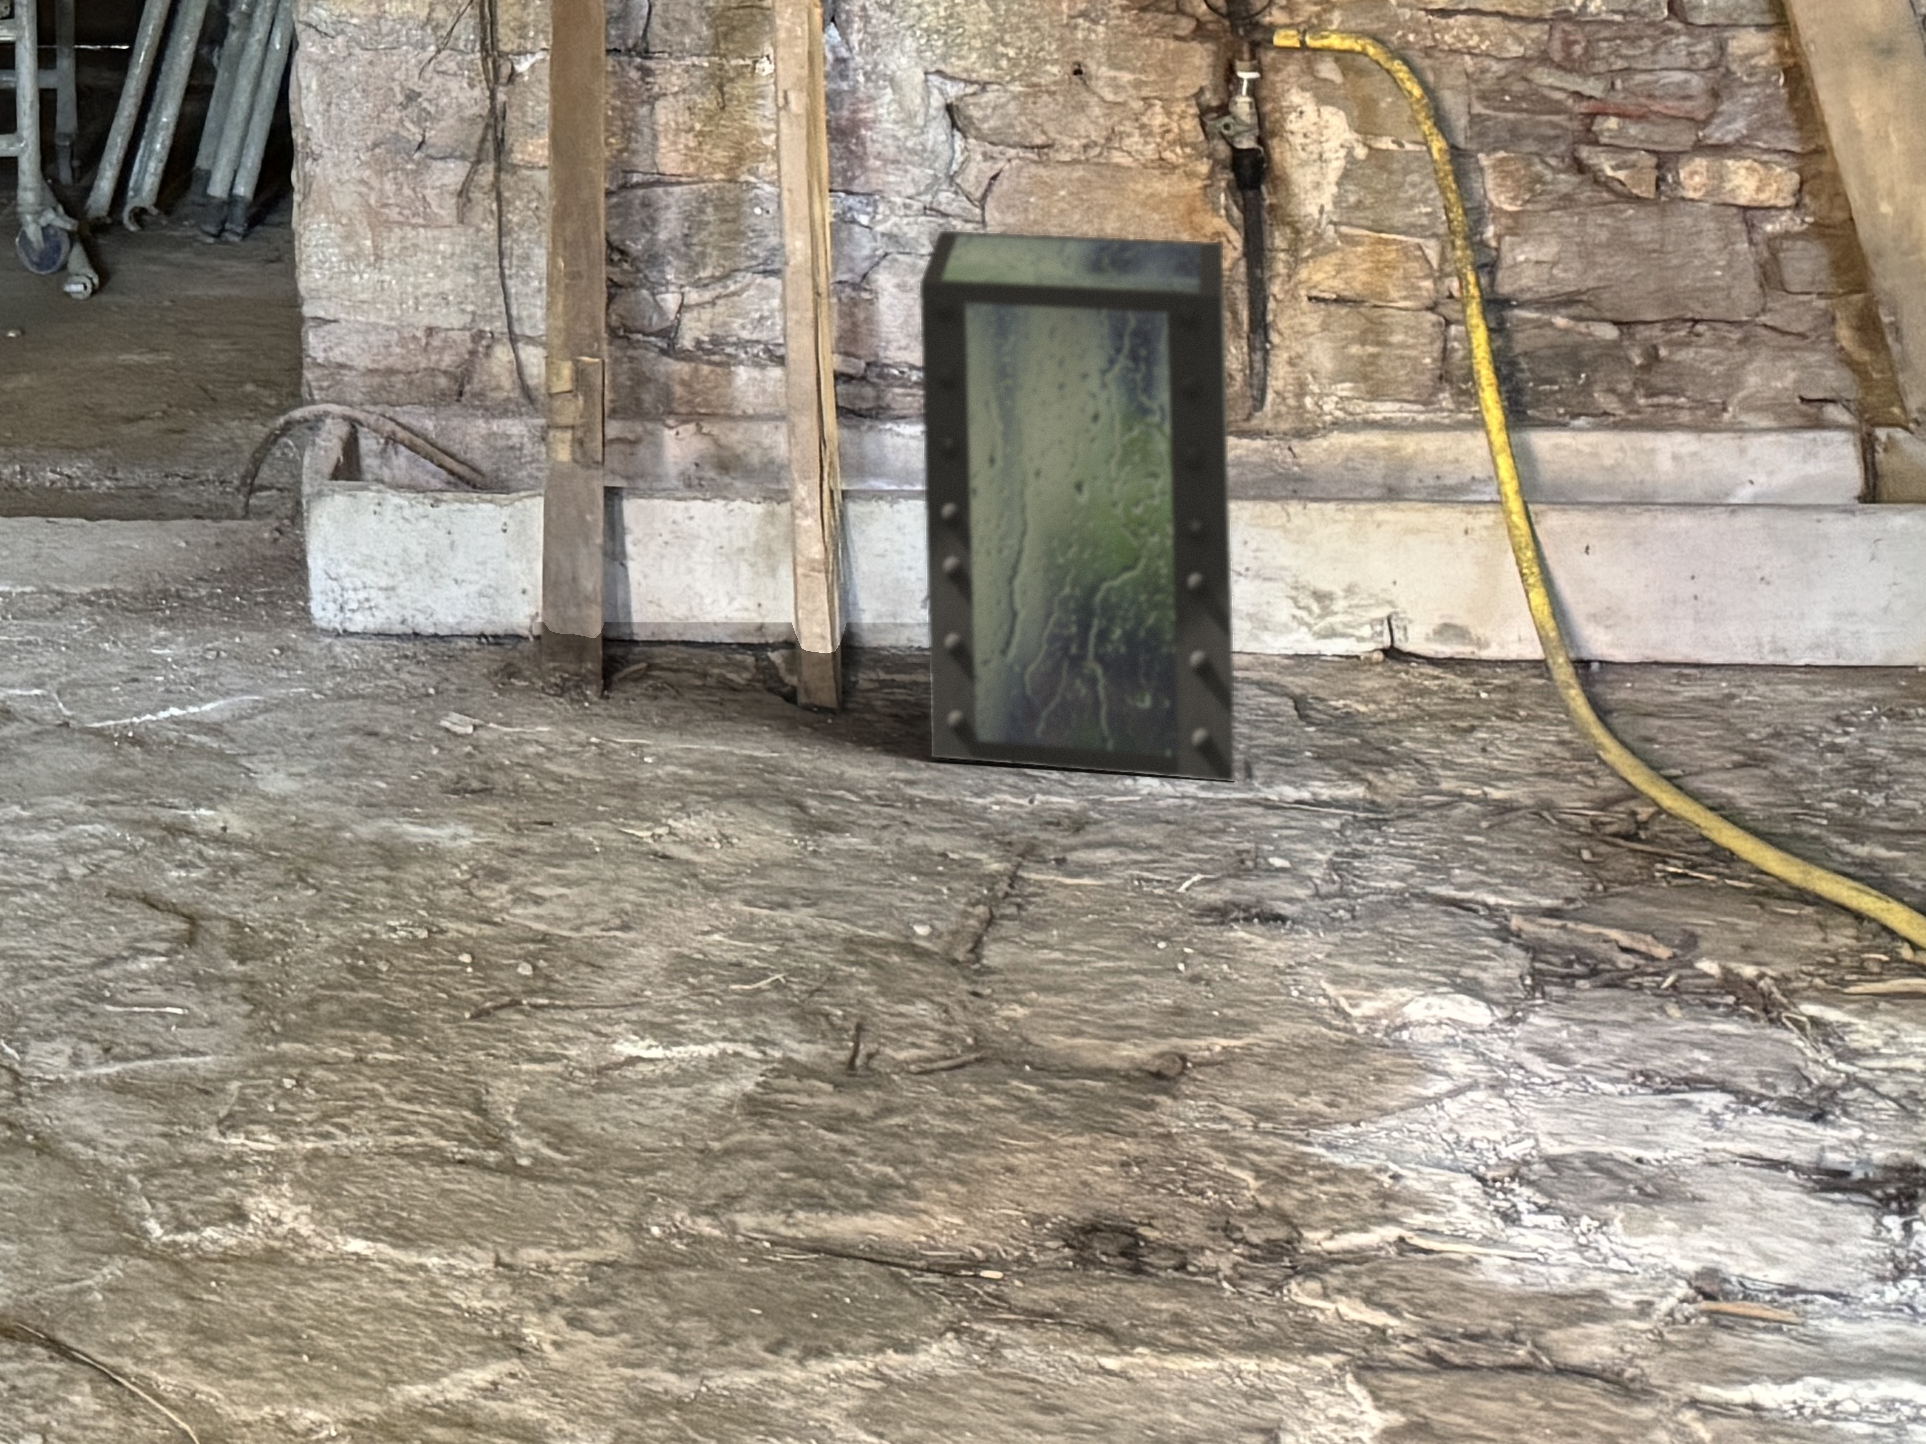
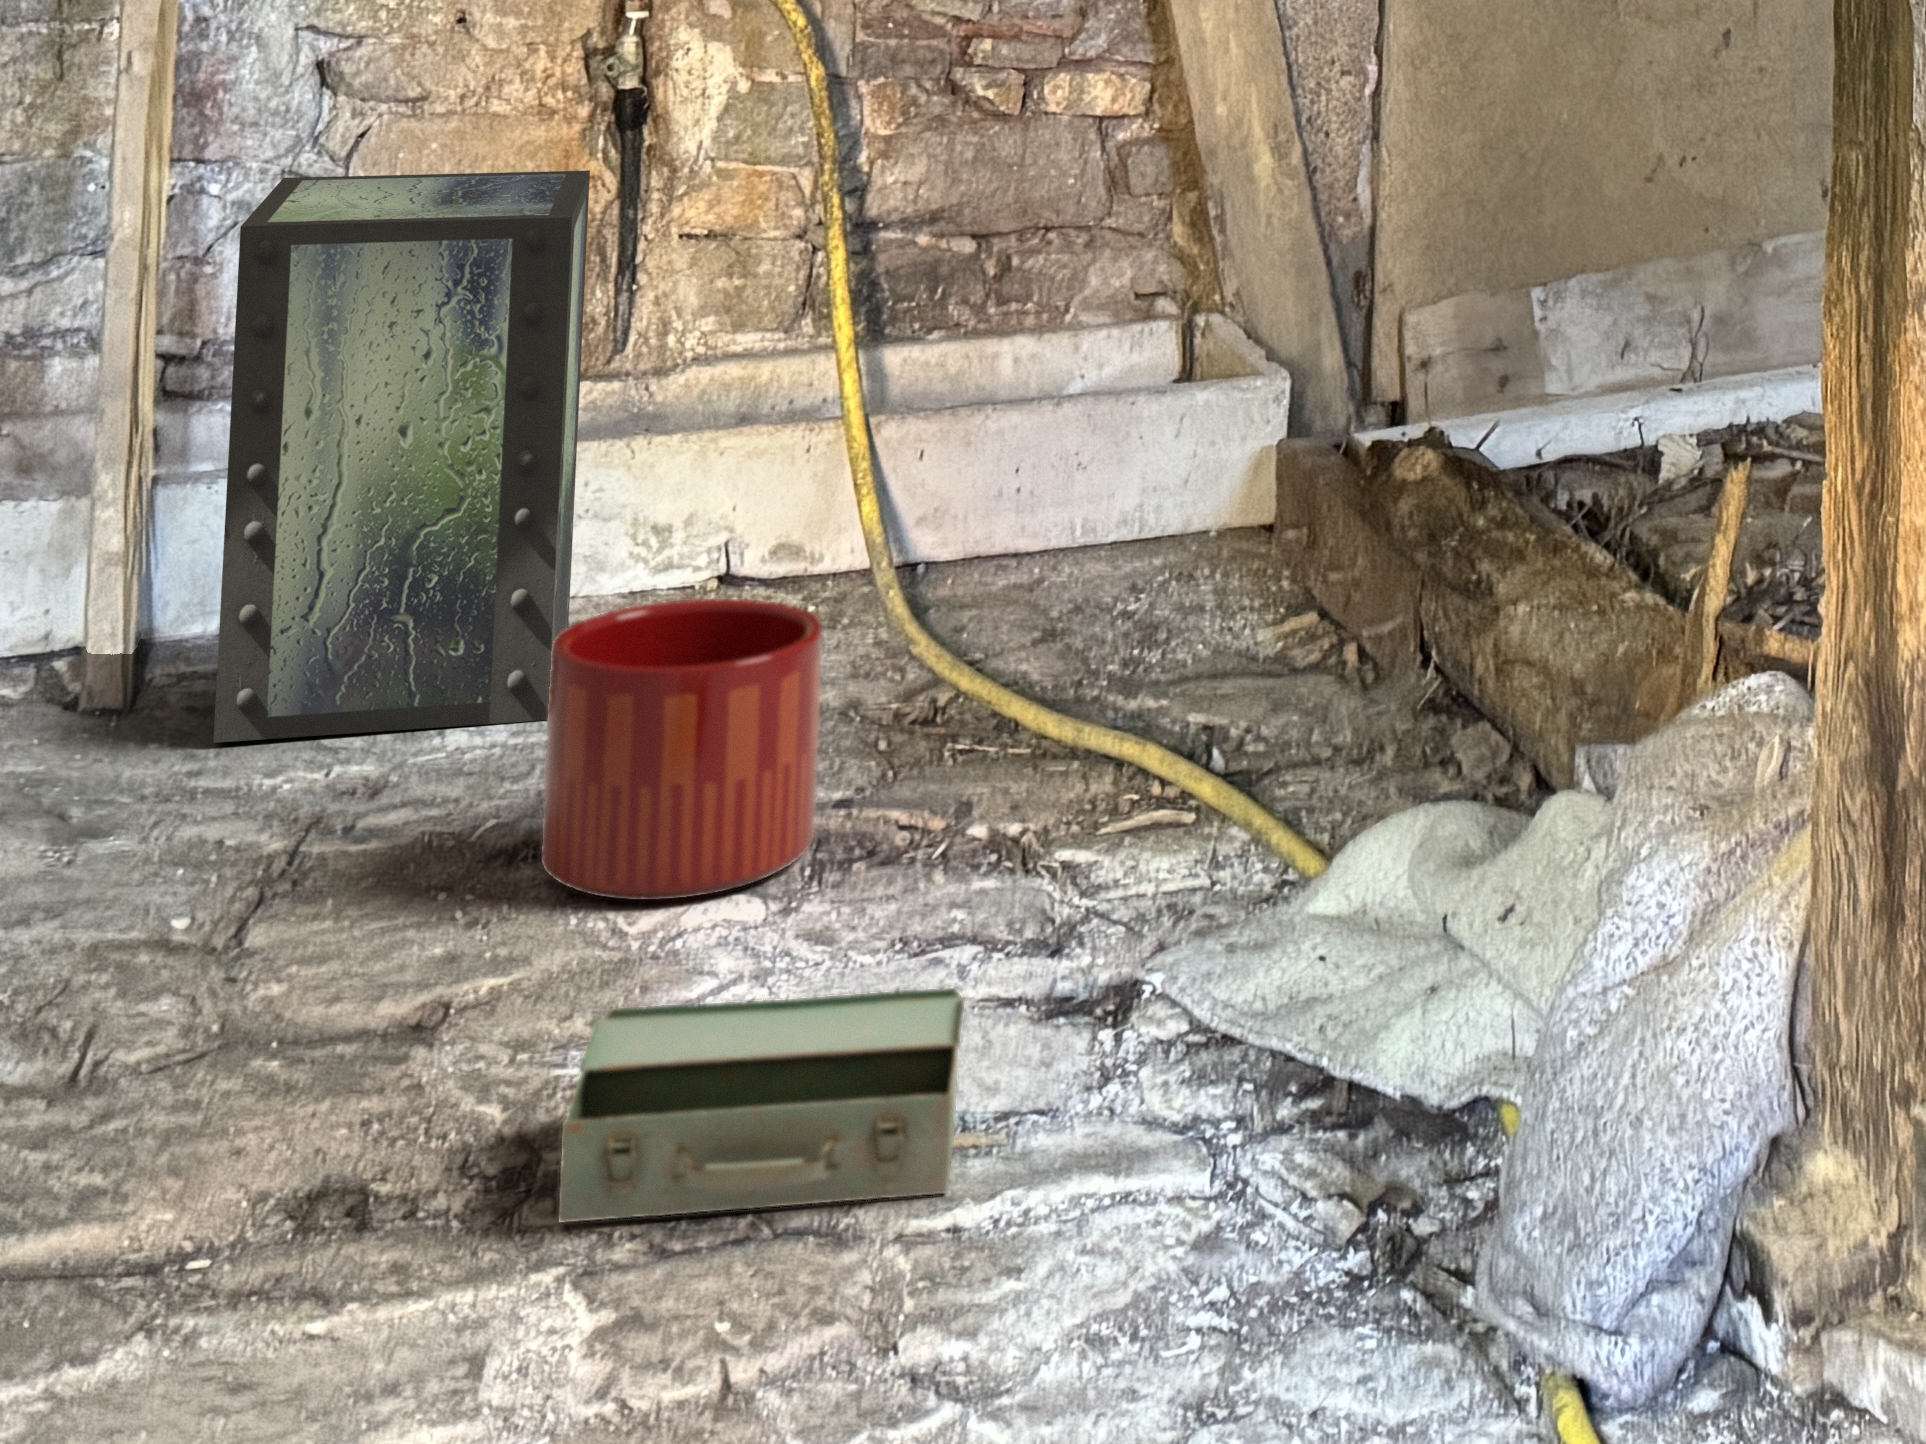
planter: none [1257,692,1530,991] -> present [541,599,823,900]
toolbox: none [1353,1098,1744,1354] -> present [558,988,965,1223]

